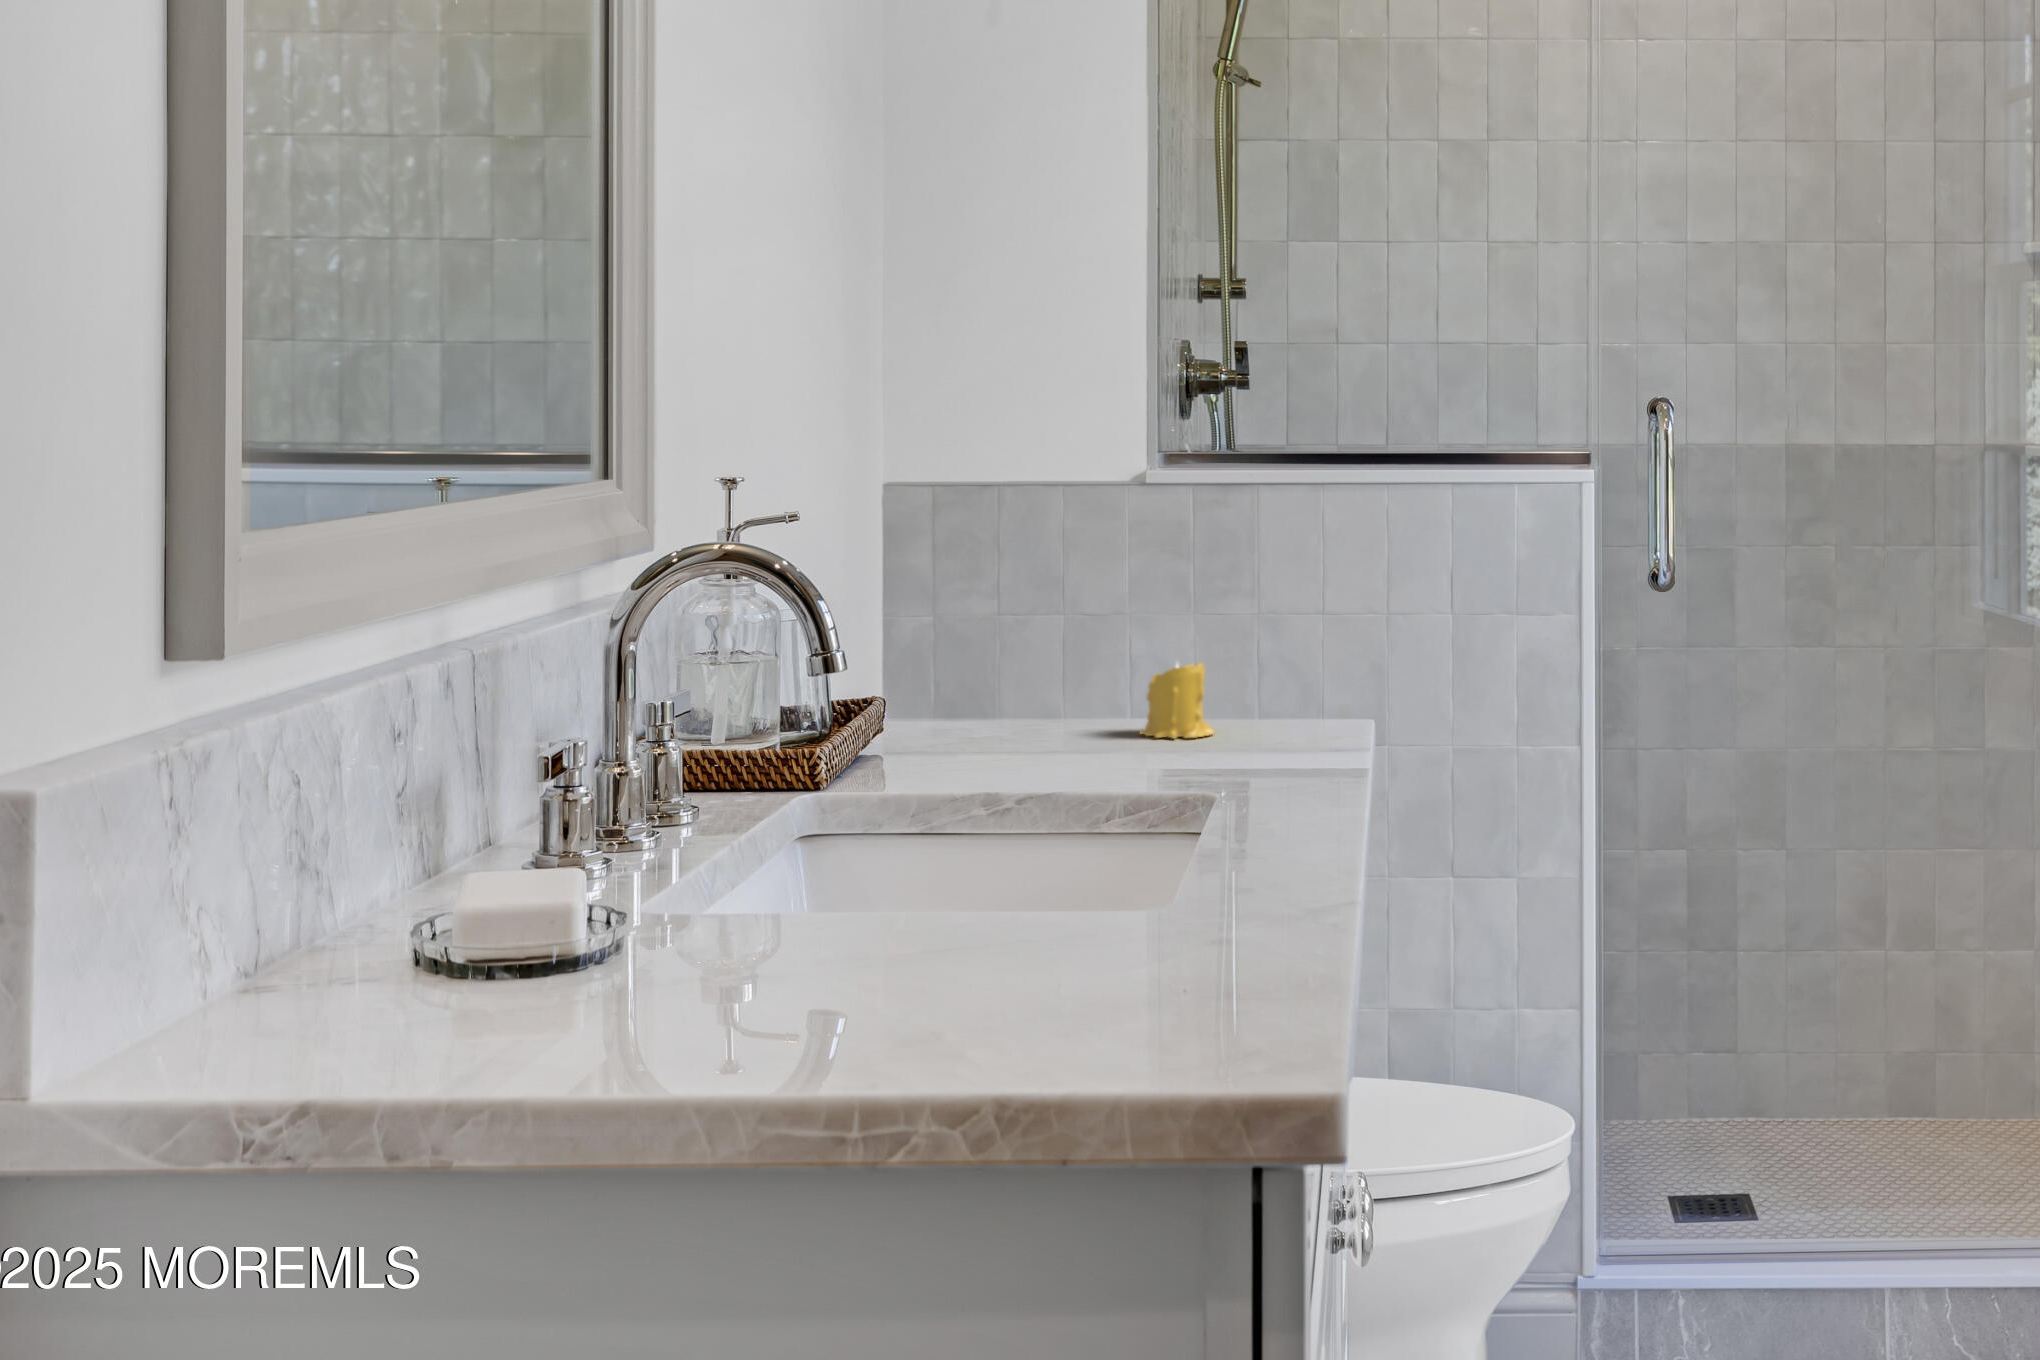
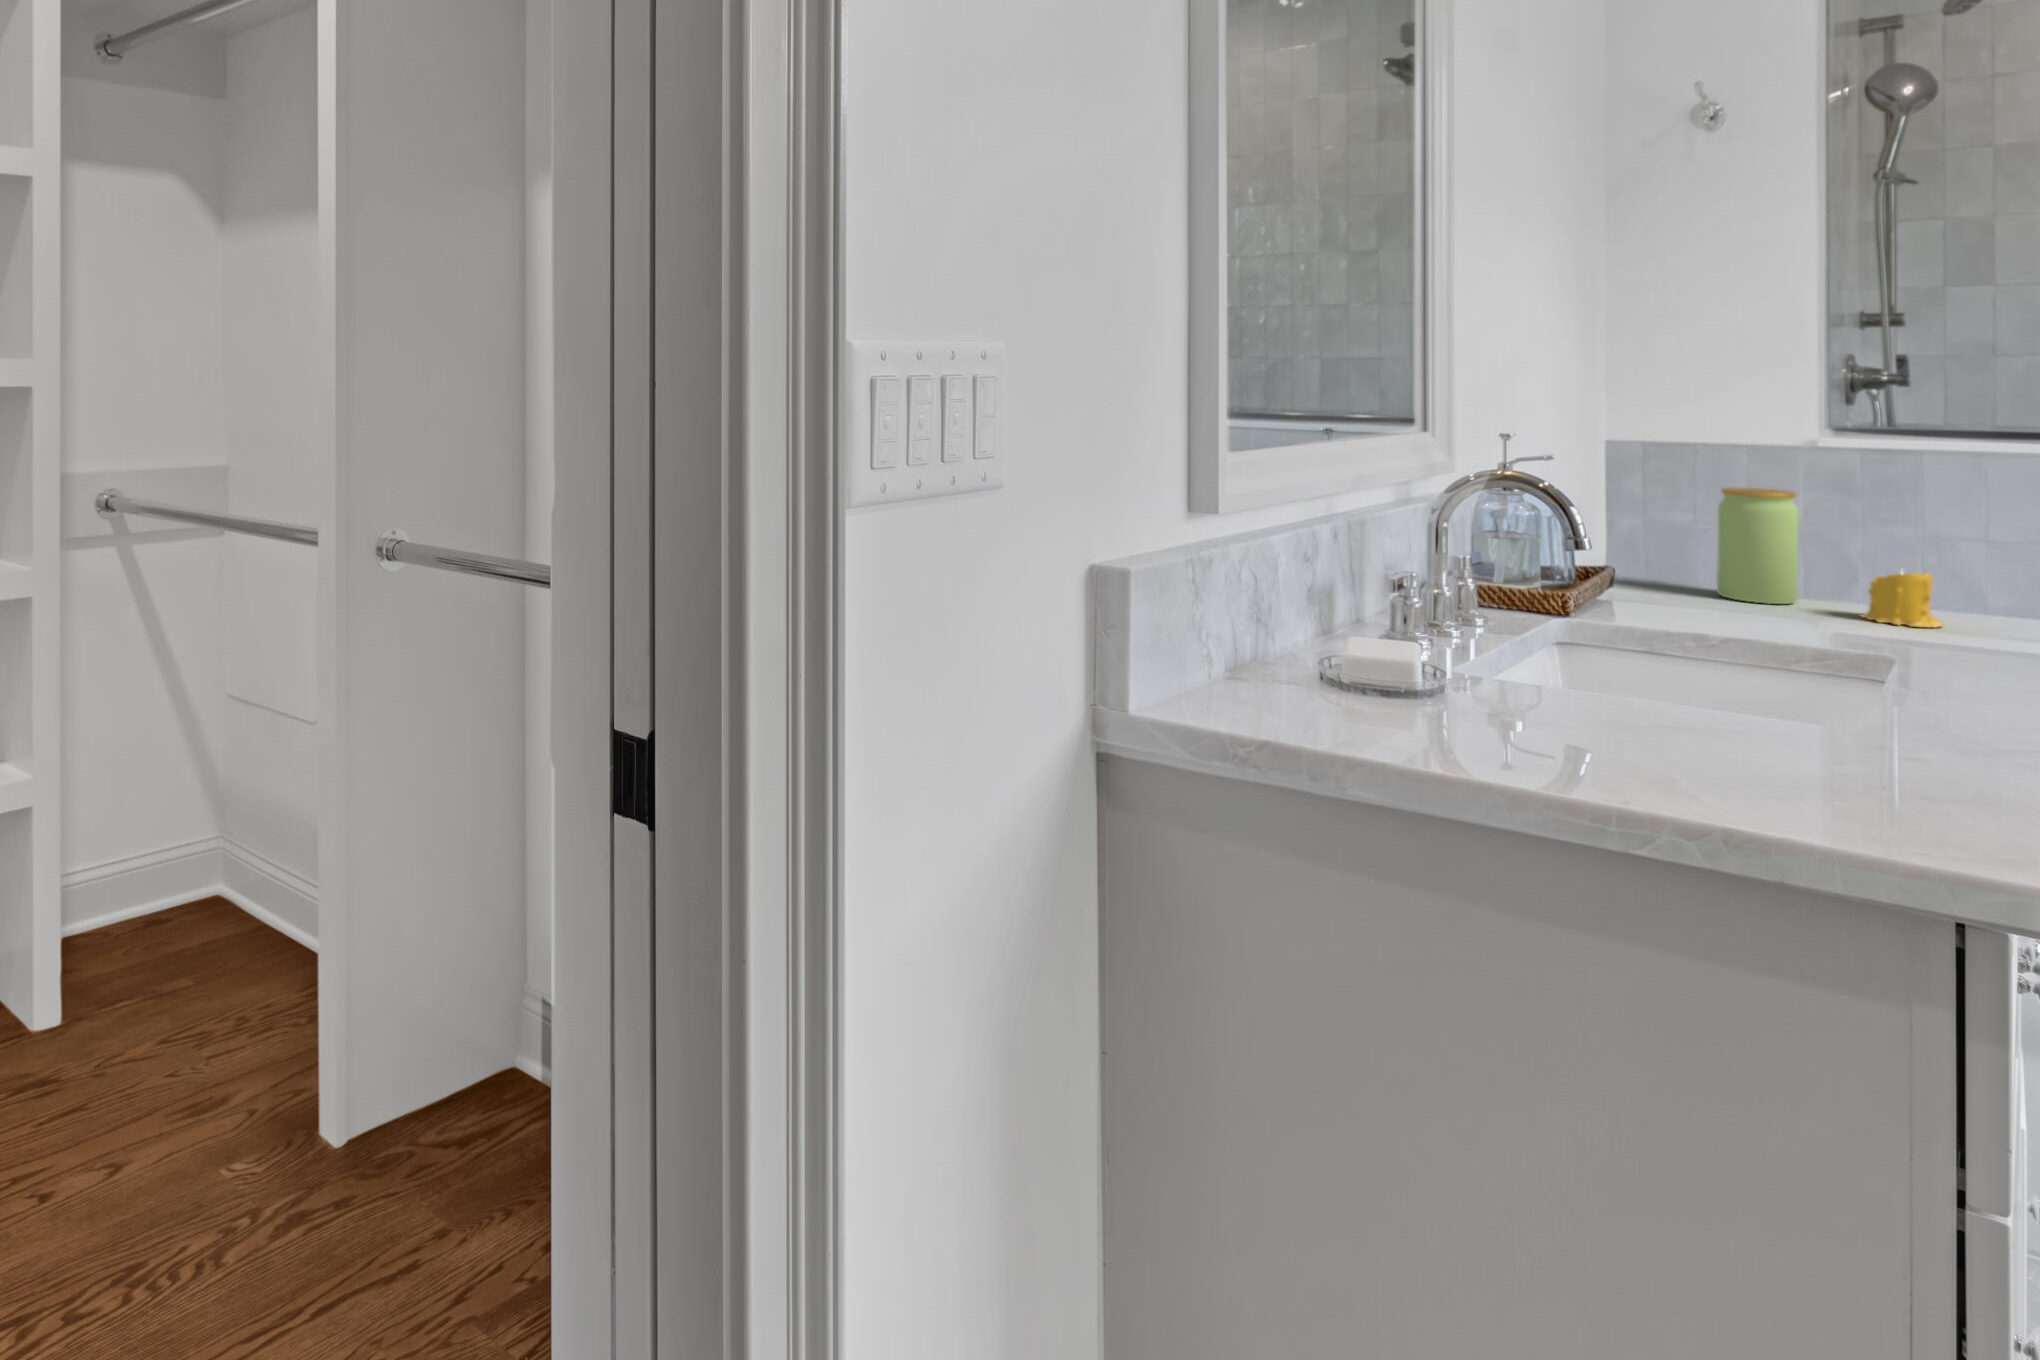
jar: none [994,565,1078,732] -> present [1717,488,1799,604]

